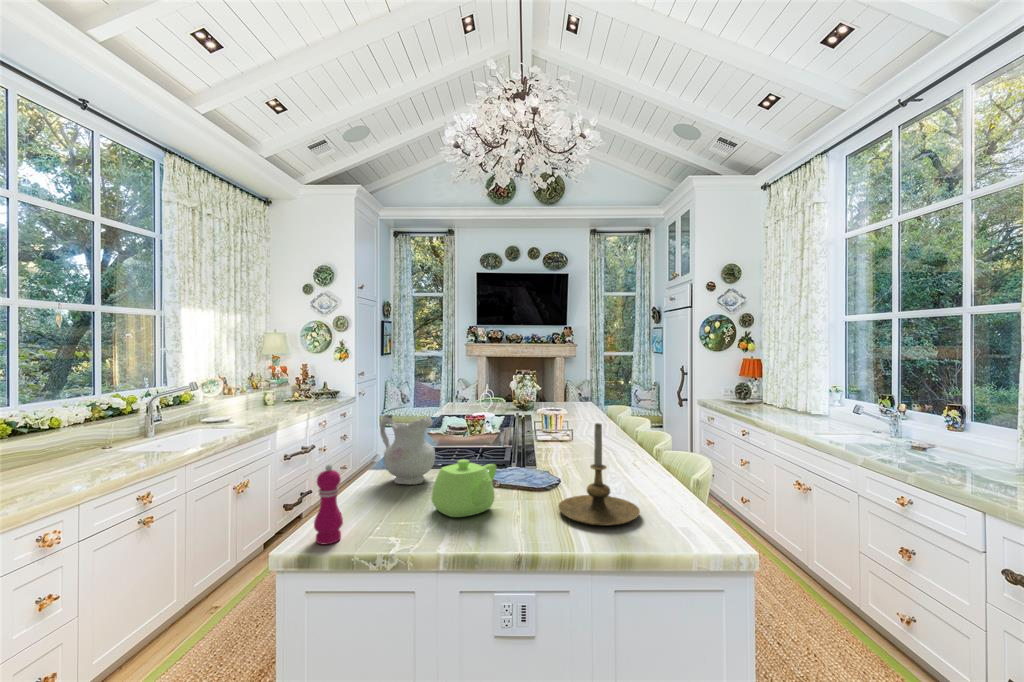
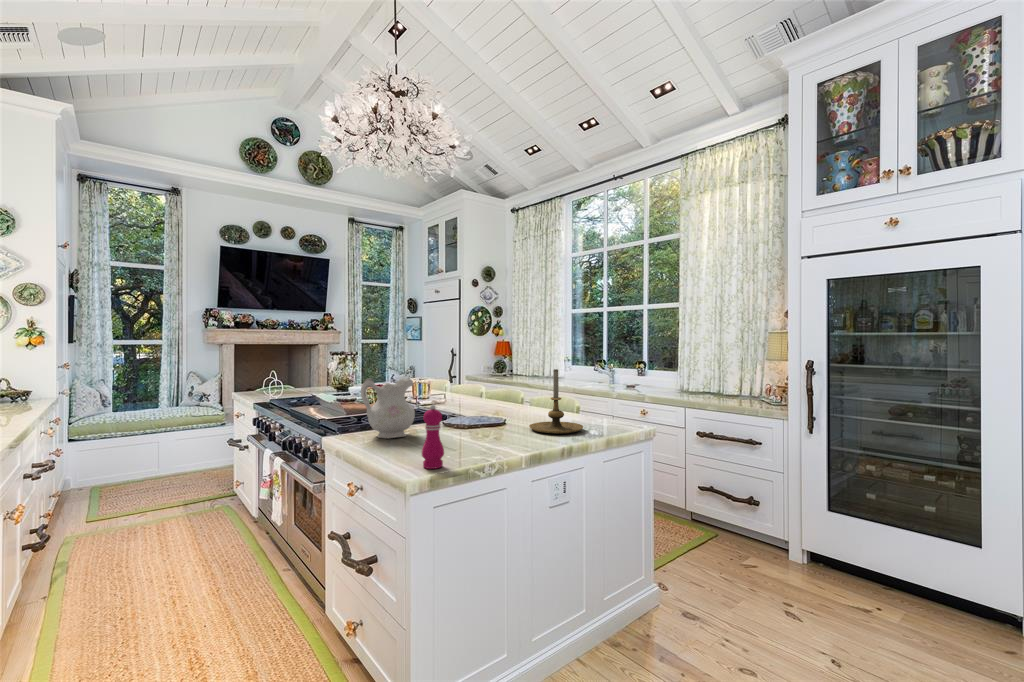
teapot: present [432,459,497,517] -> none [455,403,510,443]

